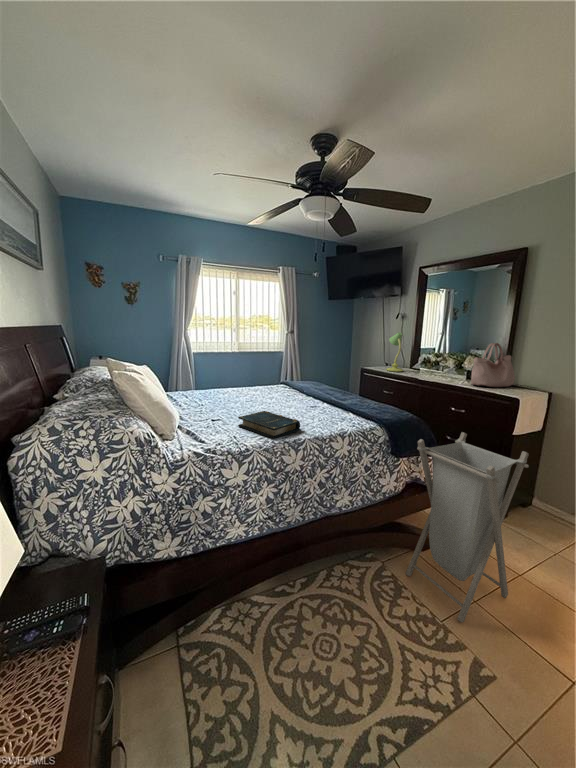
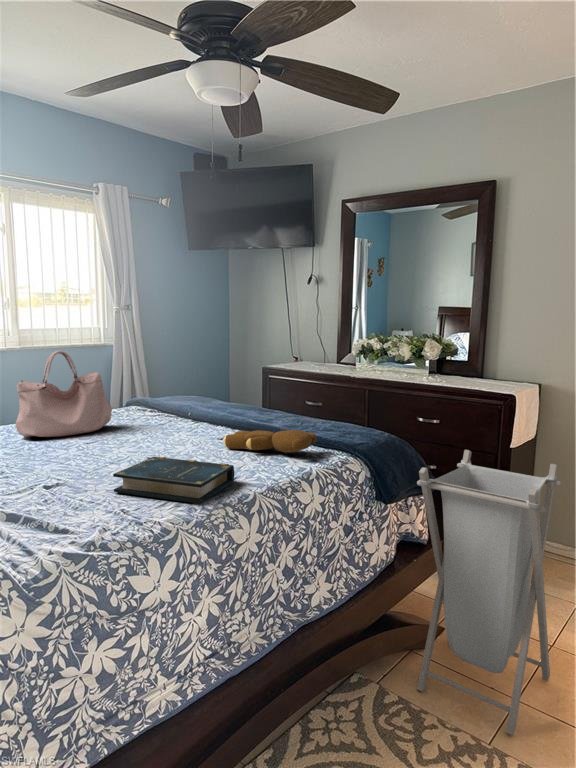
table lamp: present [386,332,403,372] -> none [310,307,336,371]
handbag: present [471,343,515,387] -> present [16,351,112,437]
teddy bear: none [308,402,359,419] -> present [223,430,317,454]

